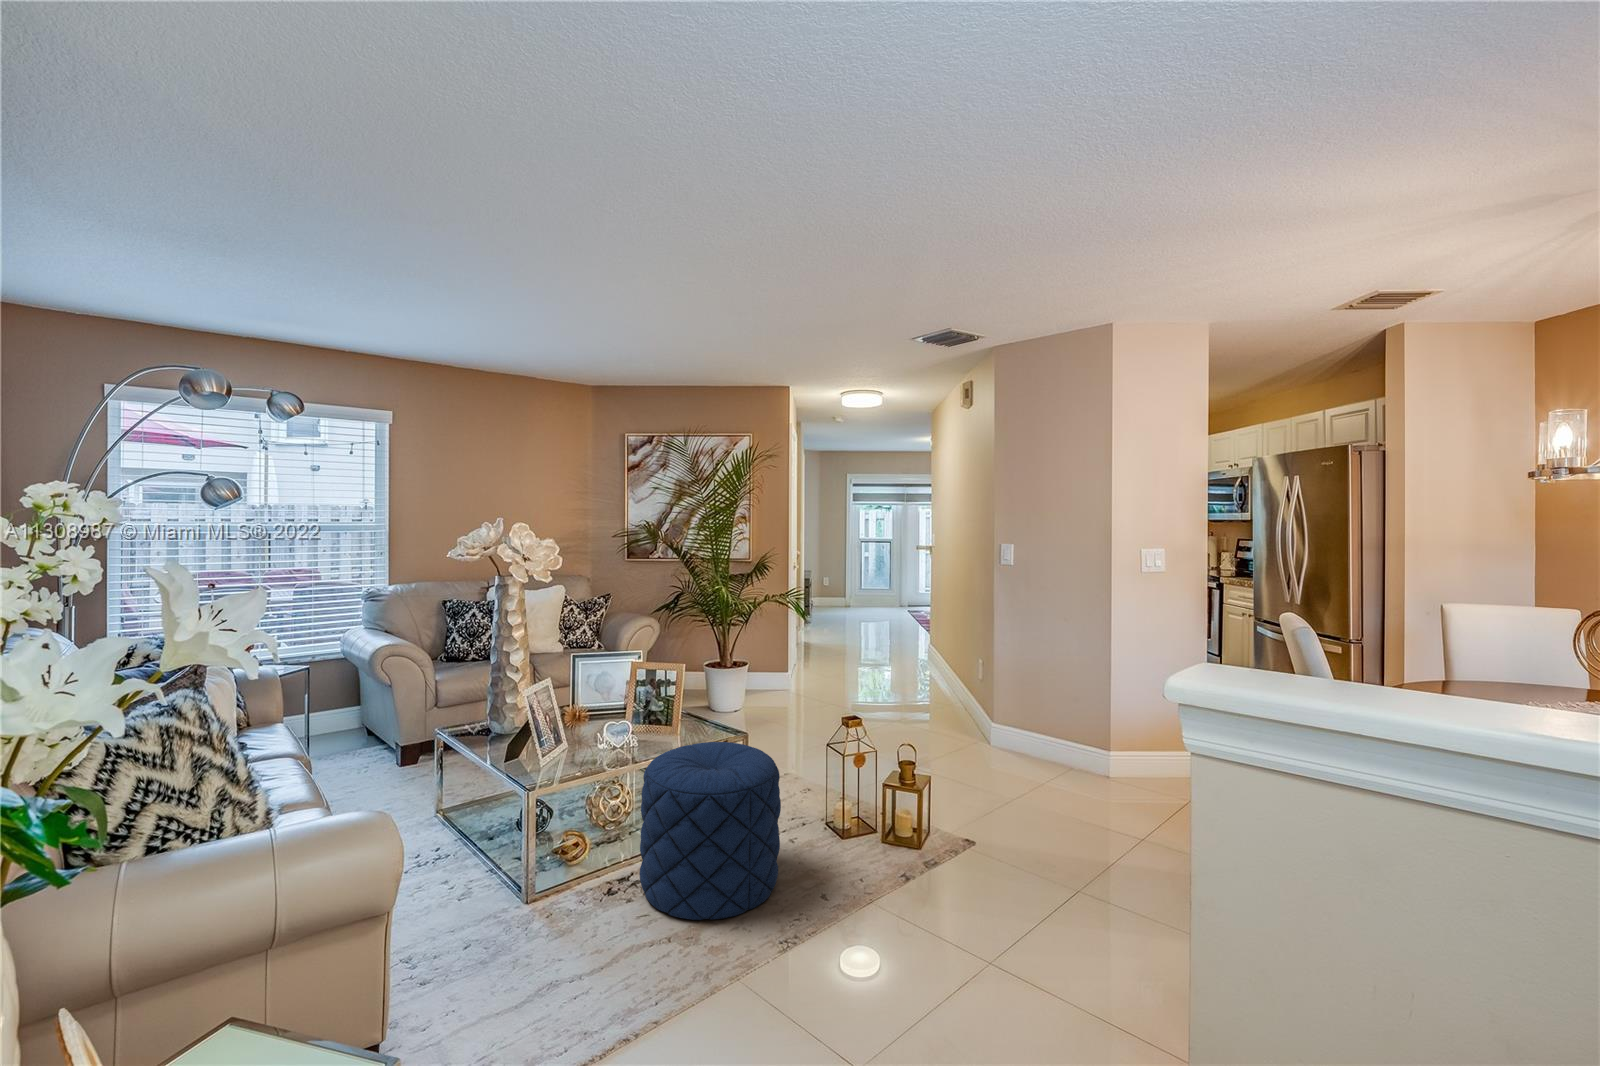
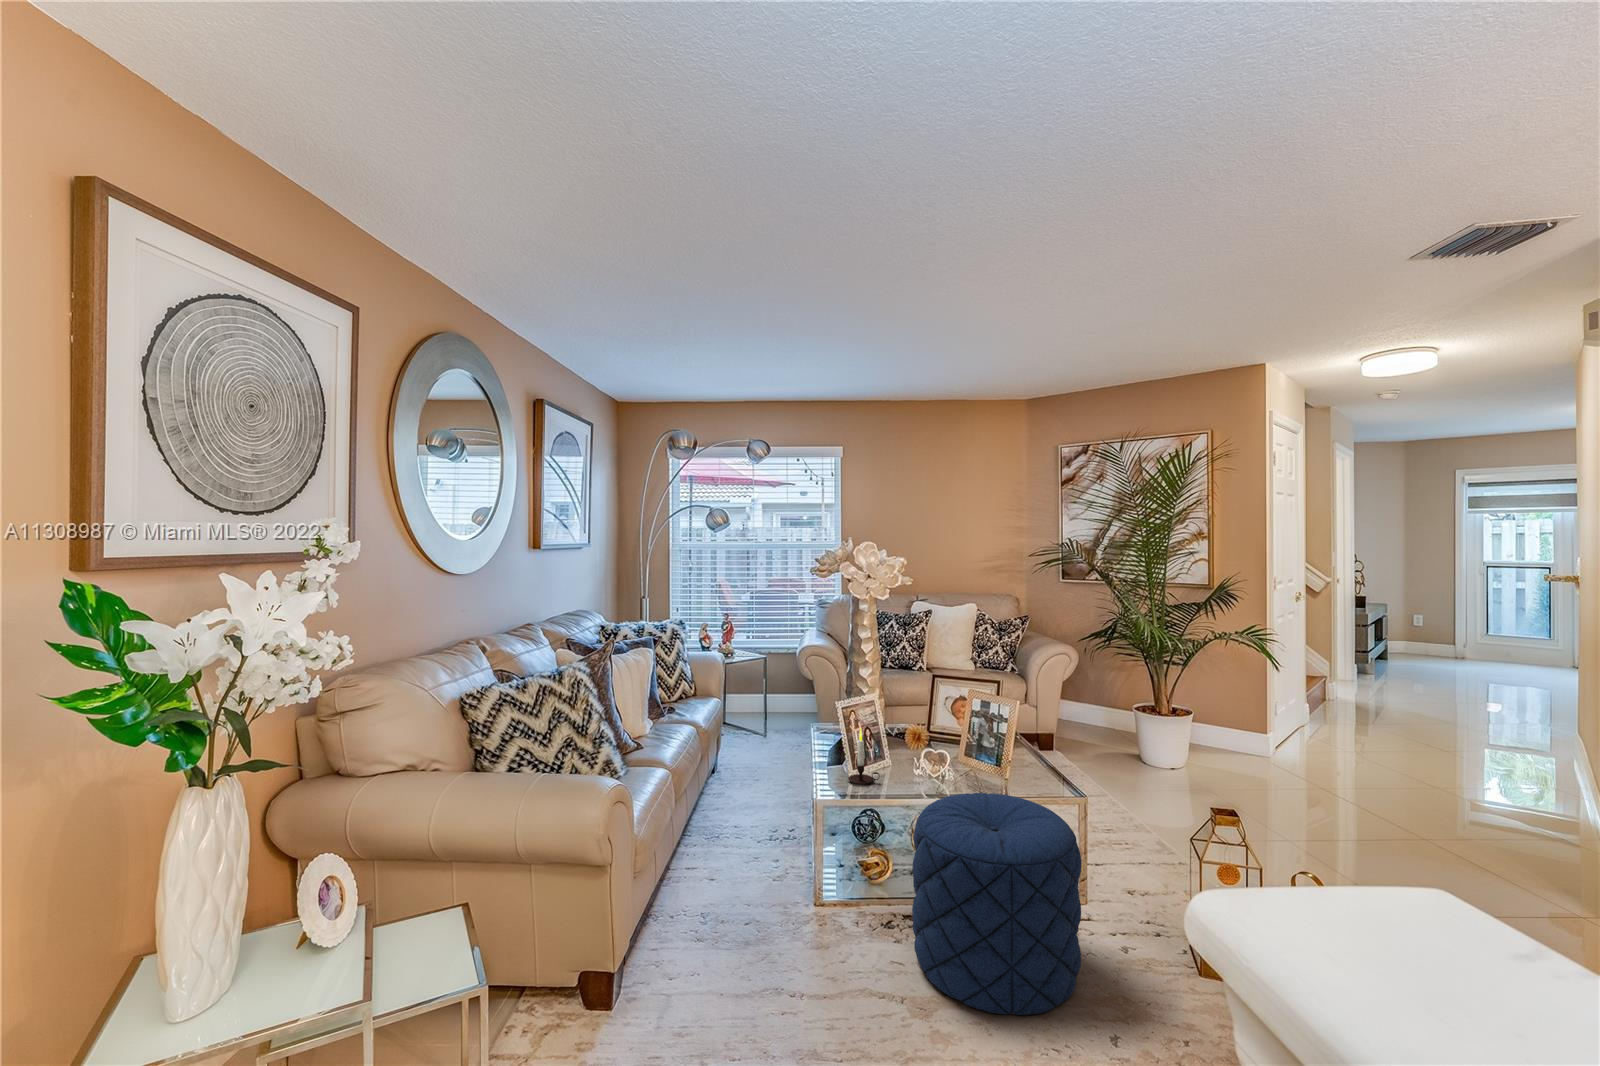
candle: none [546,711,580,769] -> present [848,728,880,784]

